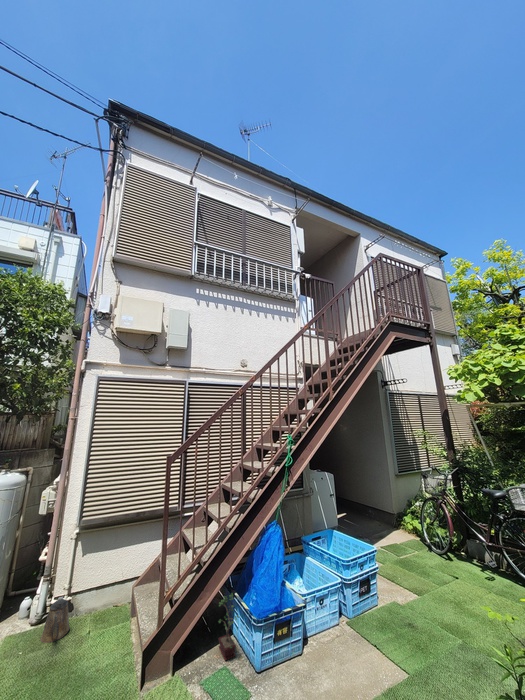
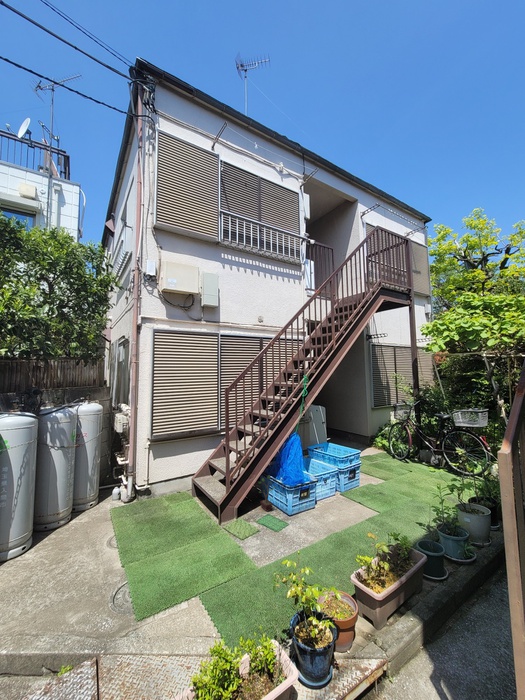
watering can: present [40,597,70,643] -> none [138,483,155,509]

